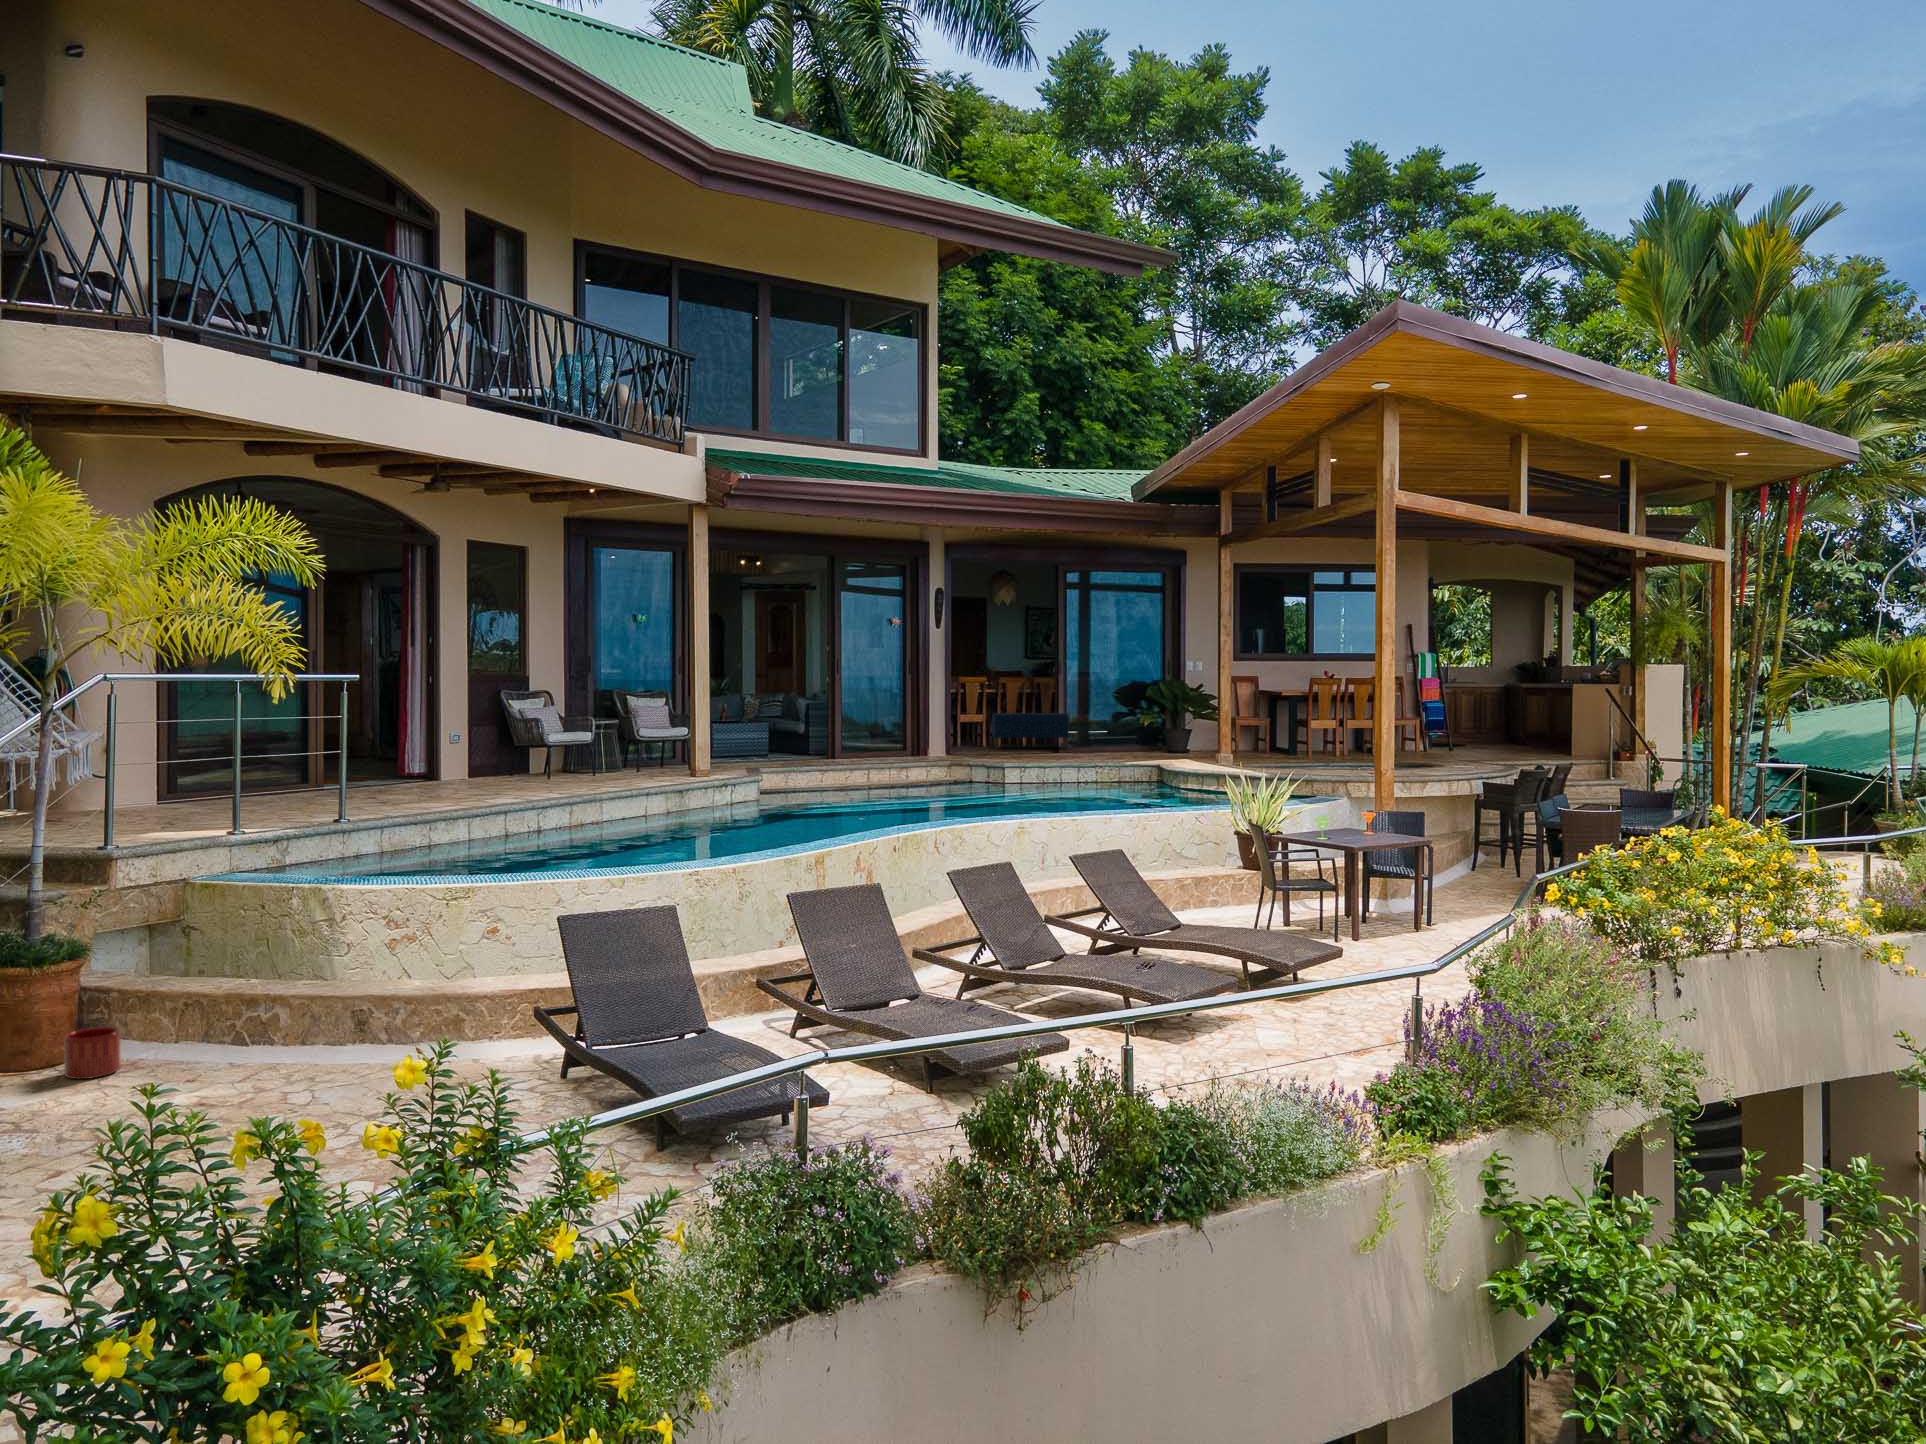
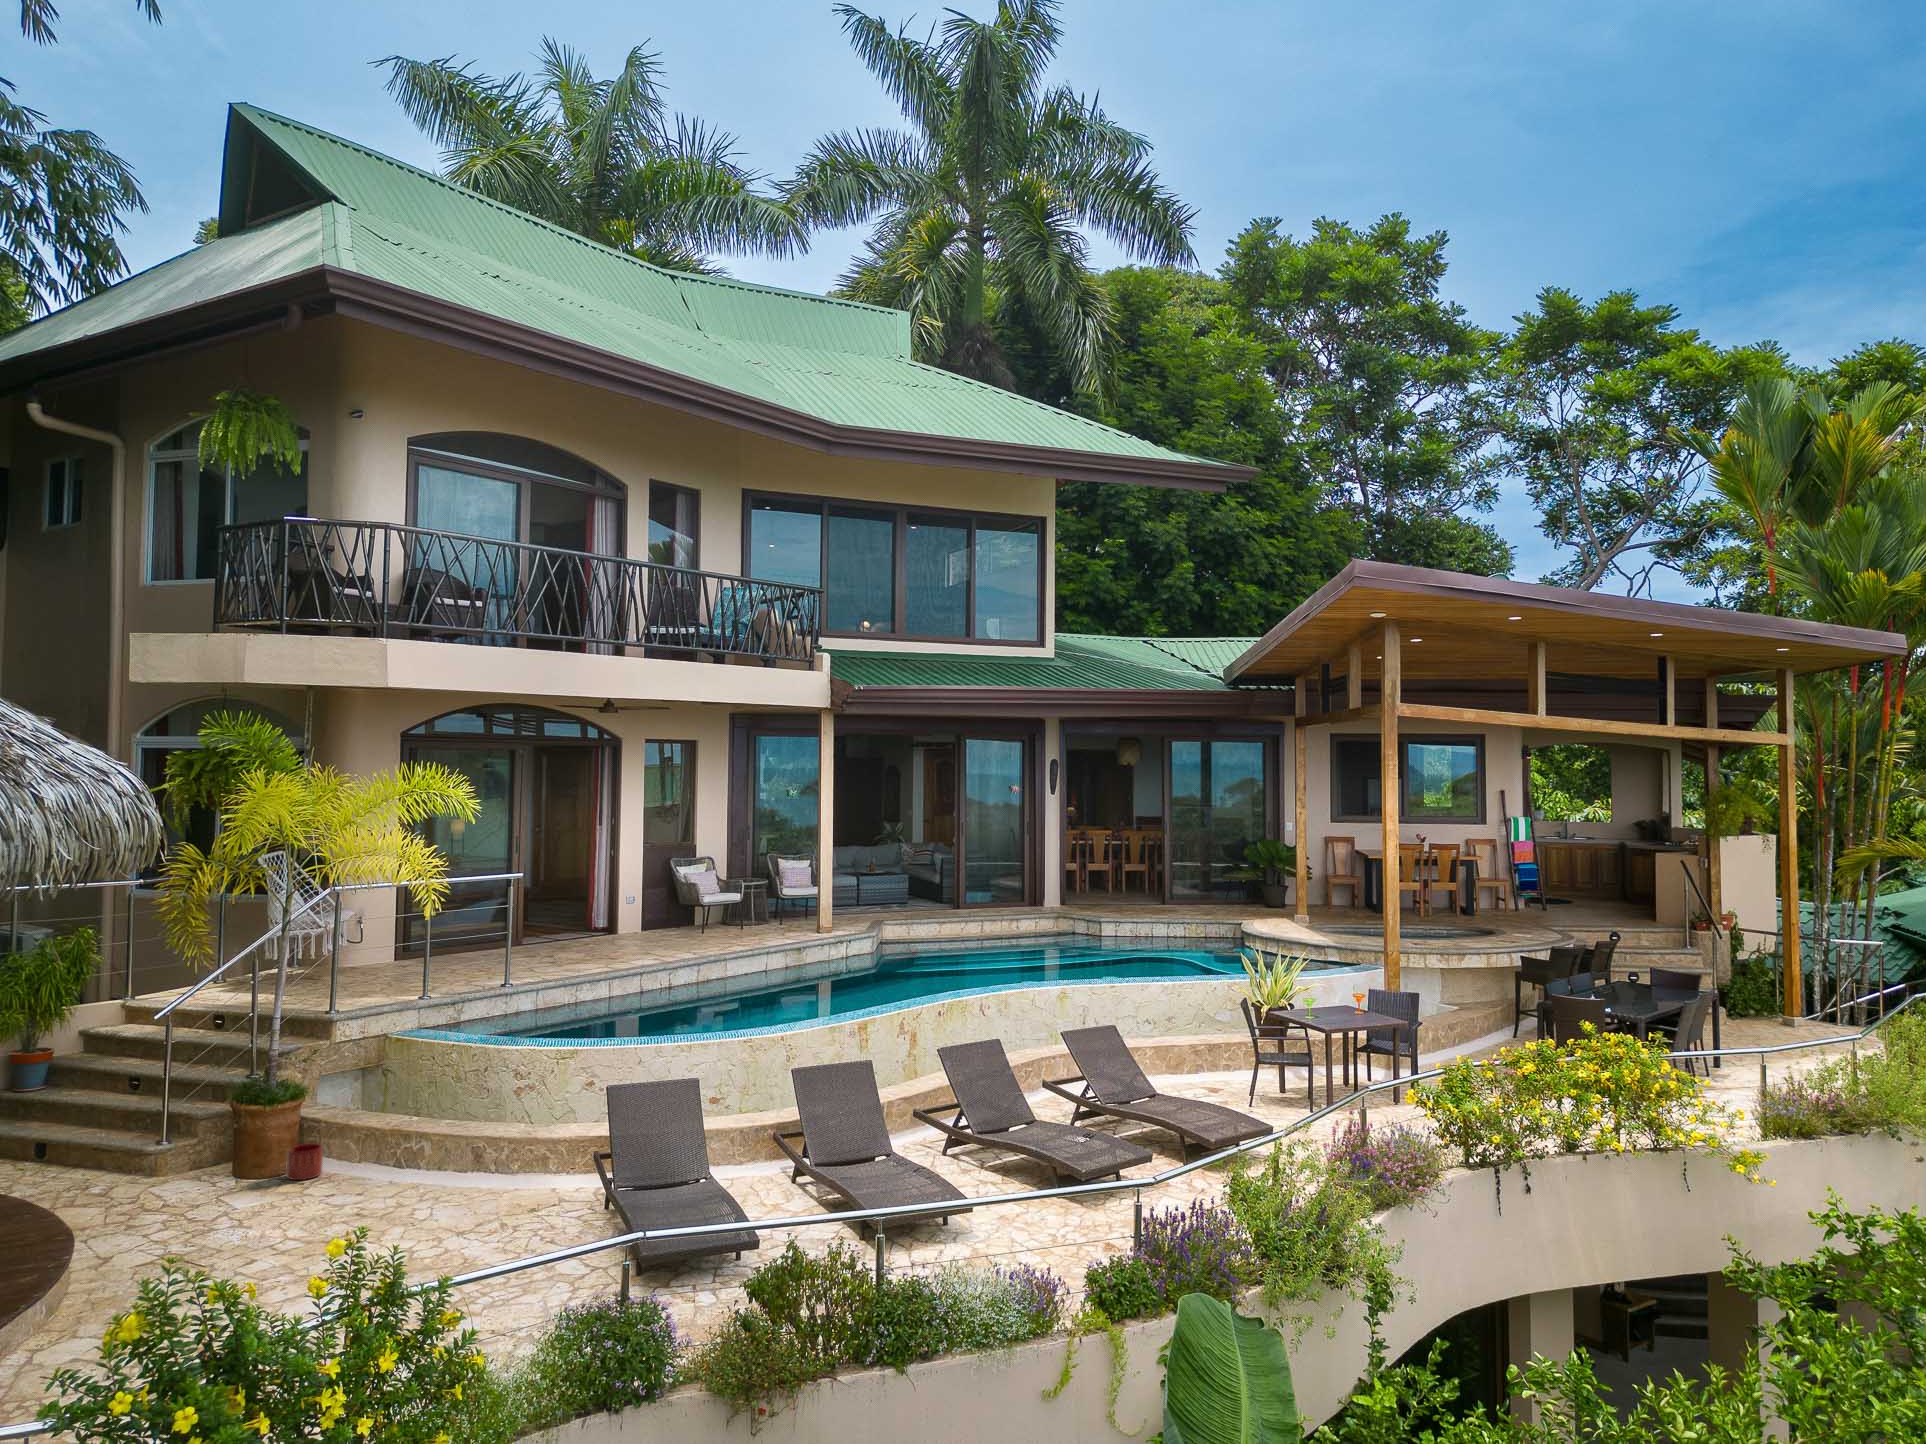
bench: present [992,713,1069,749] -> none [1109,869,1177,904]
side table: none [1112,717,1153,748] -> present [1223,874,1257,901]

